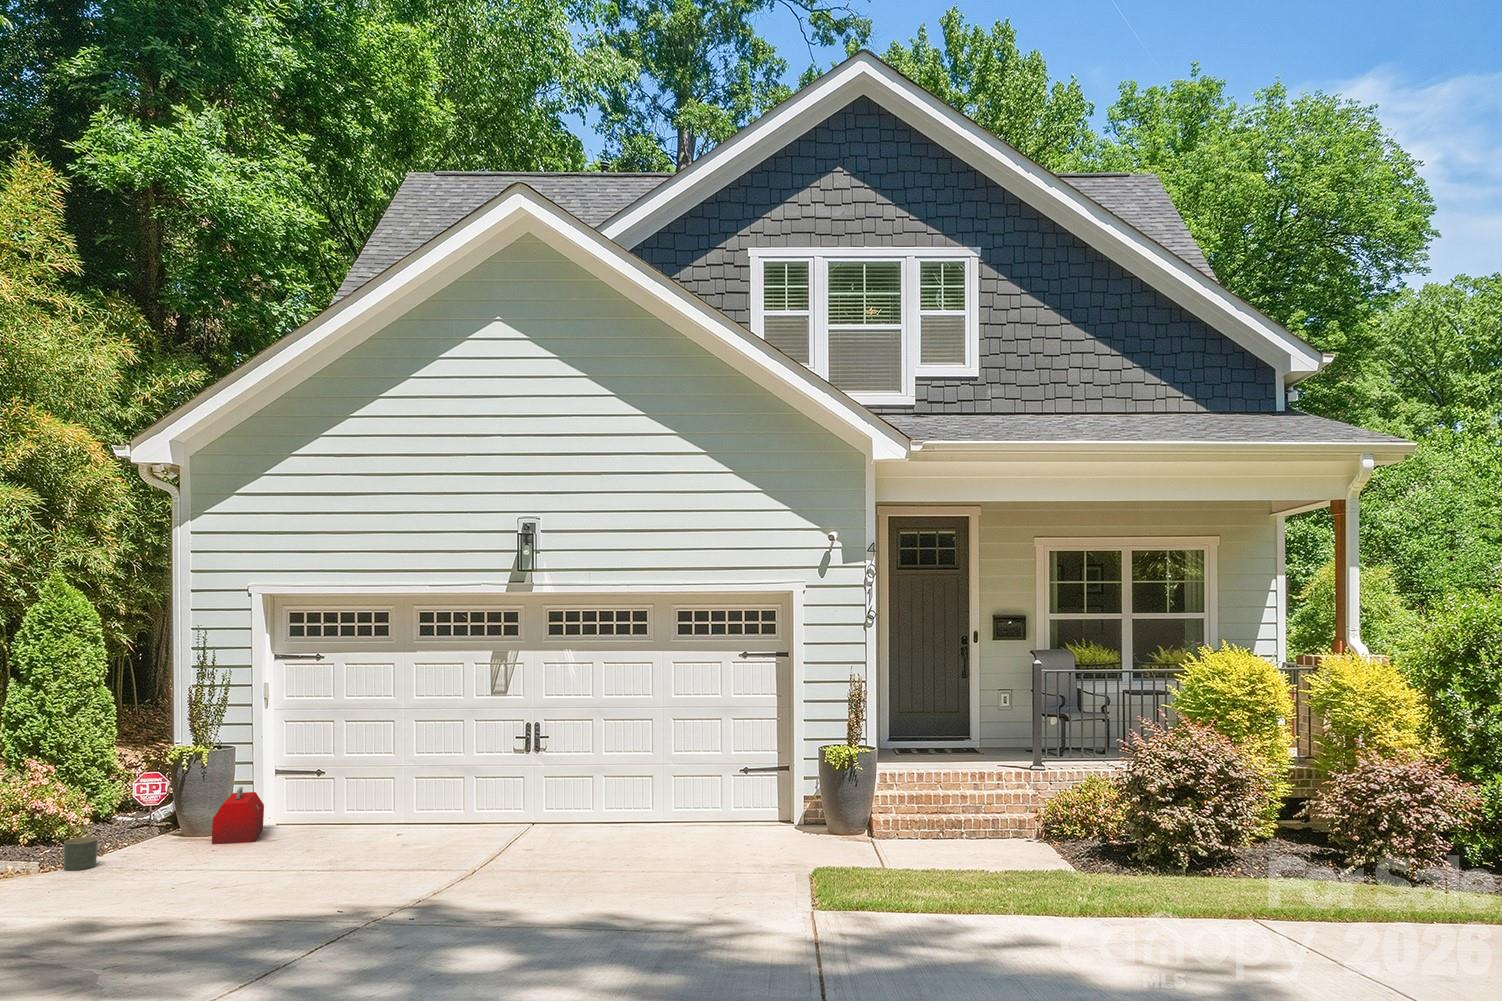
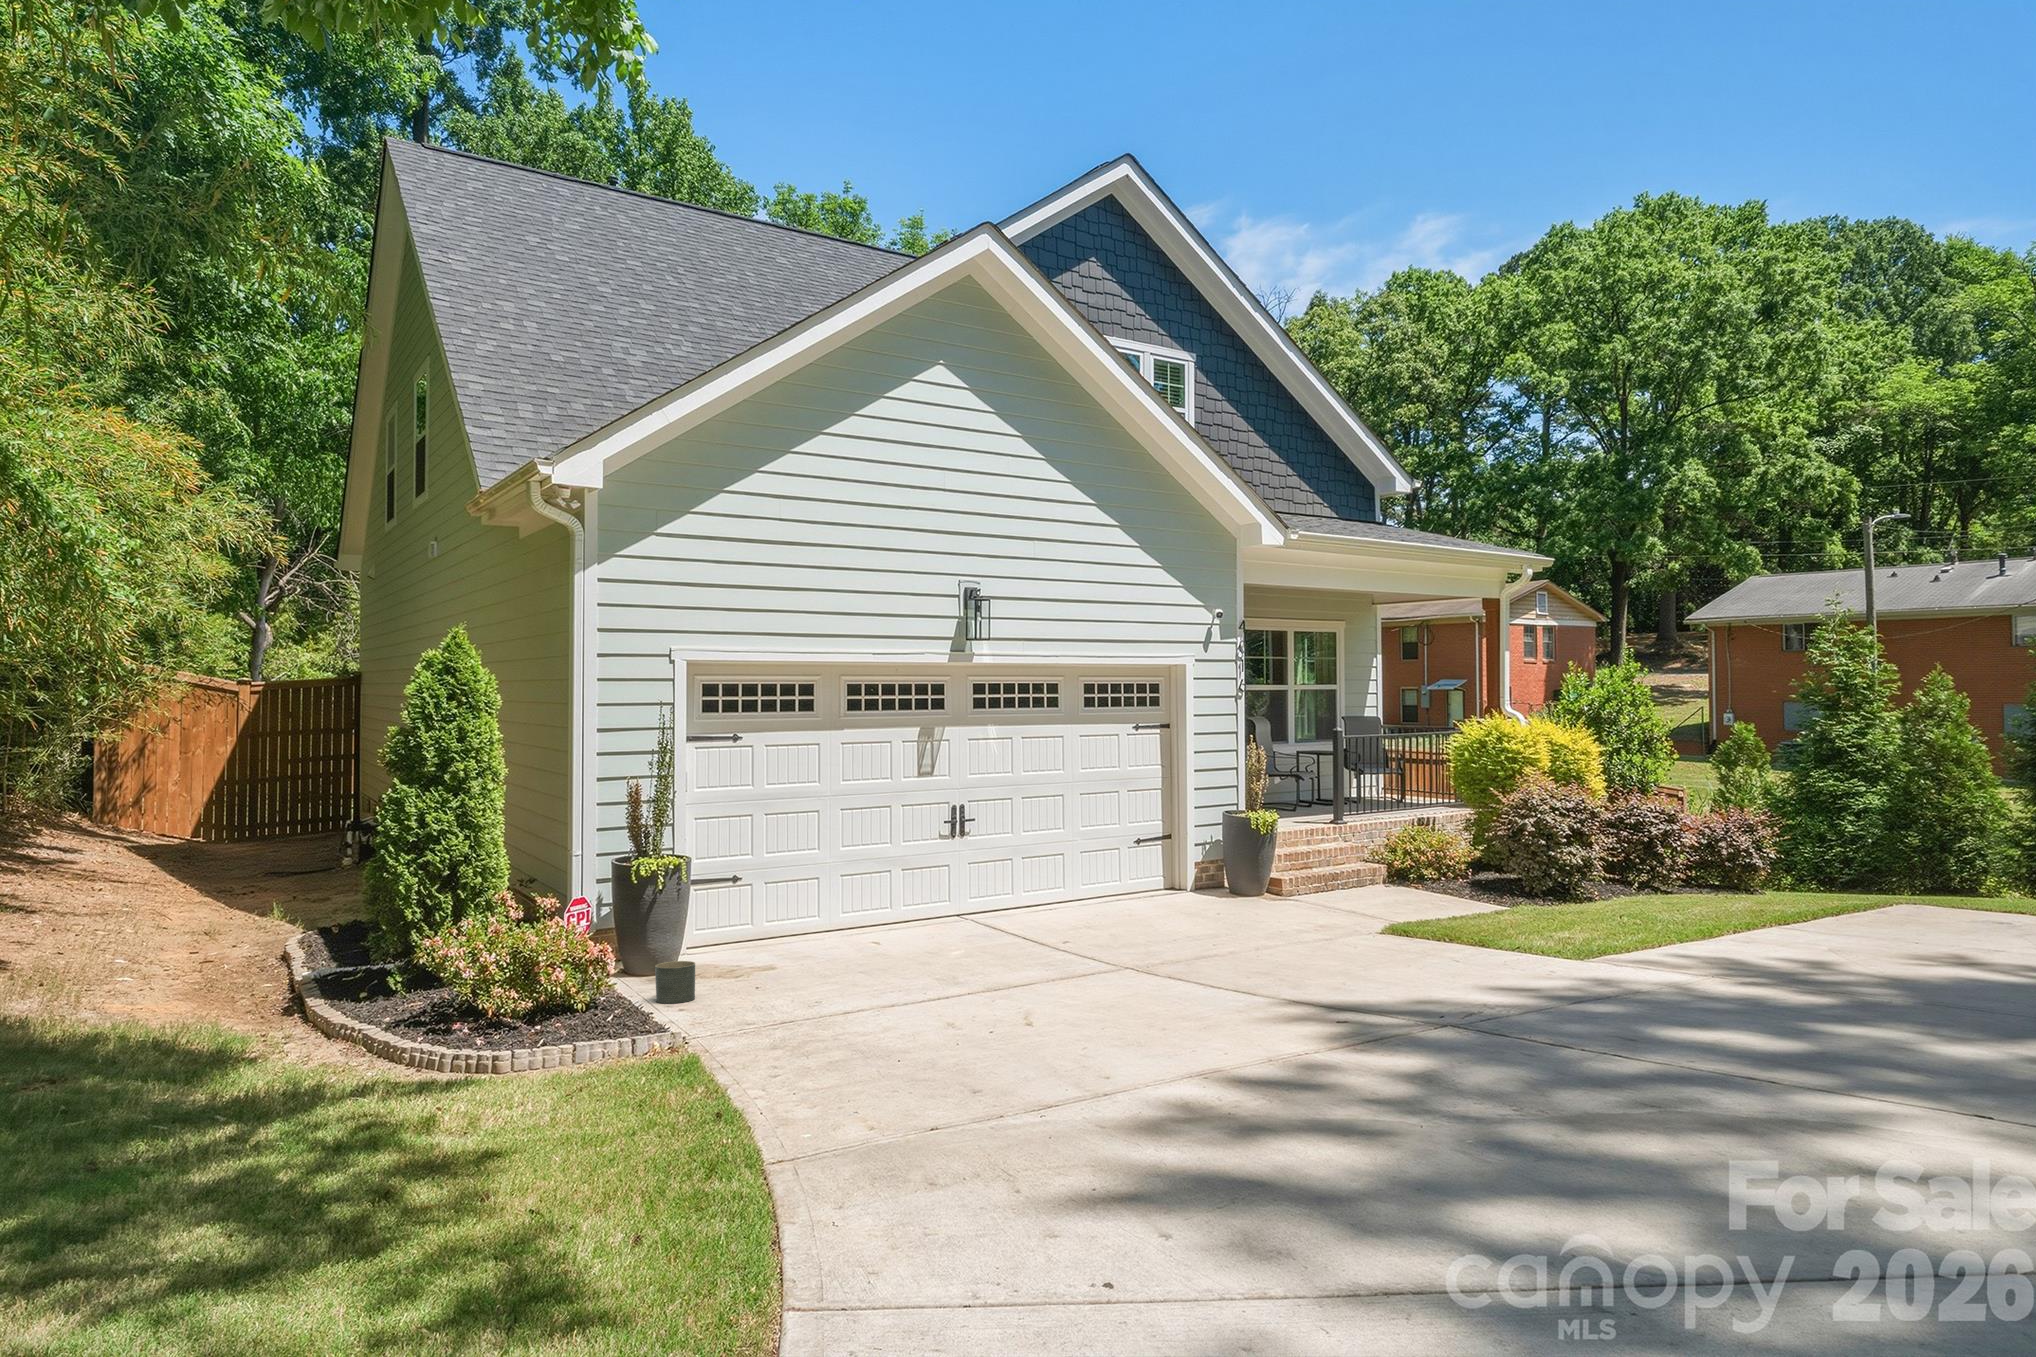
toolbox: present [212,787,264,845] -> none [669,901,757,970]

